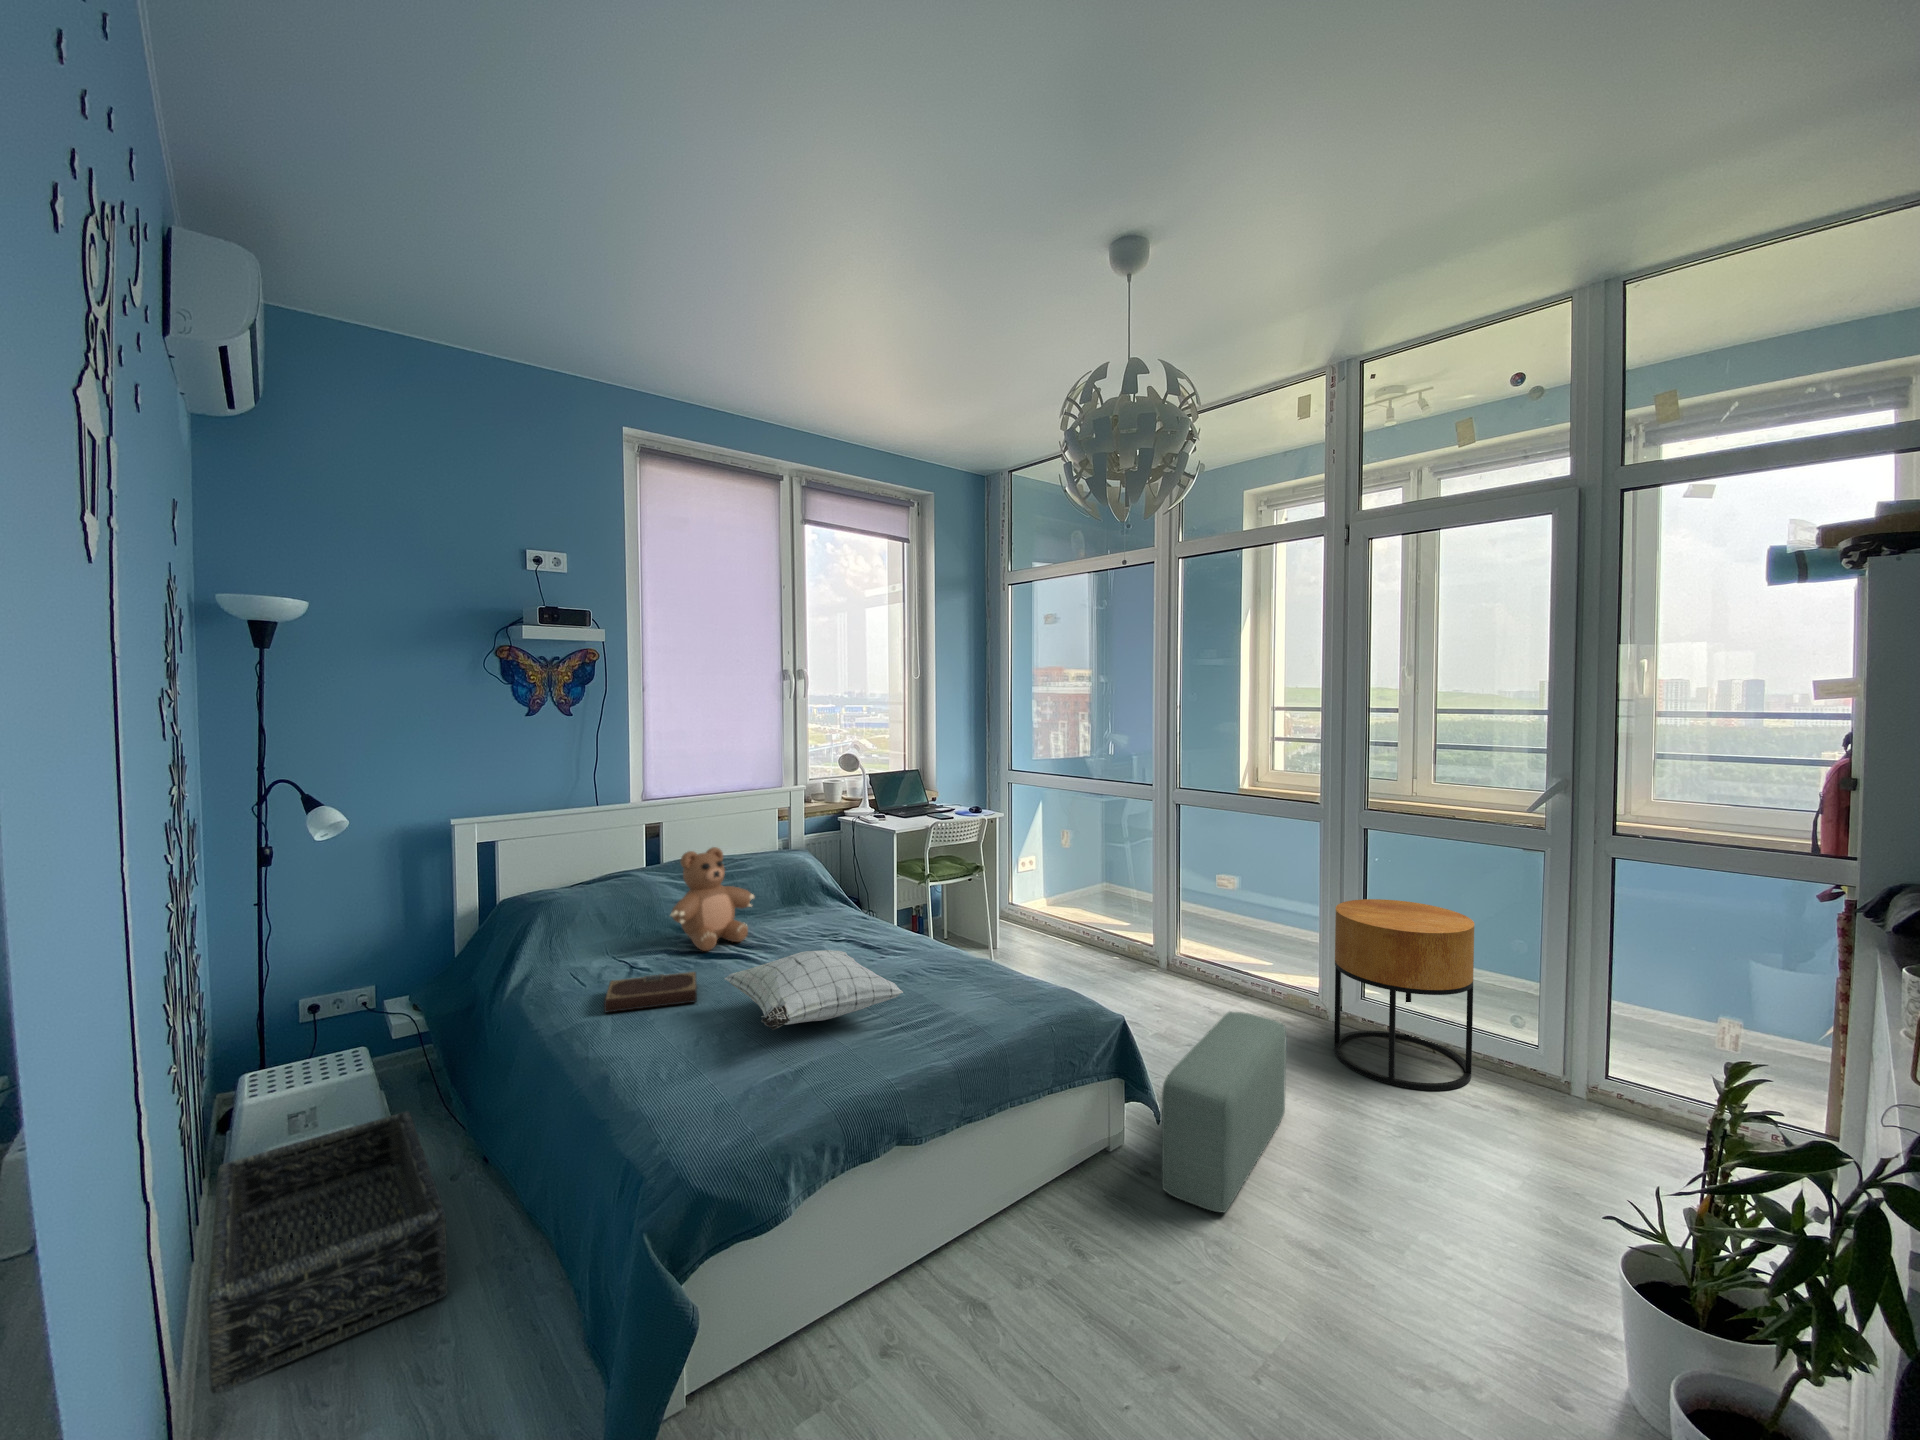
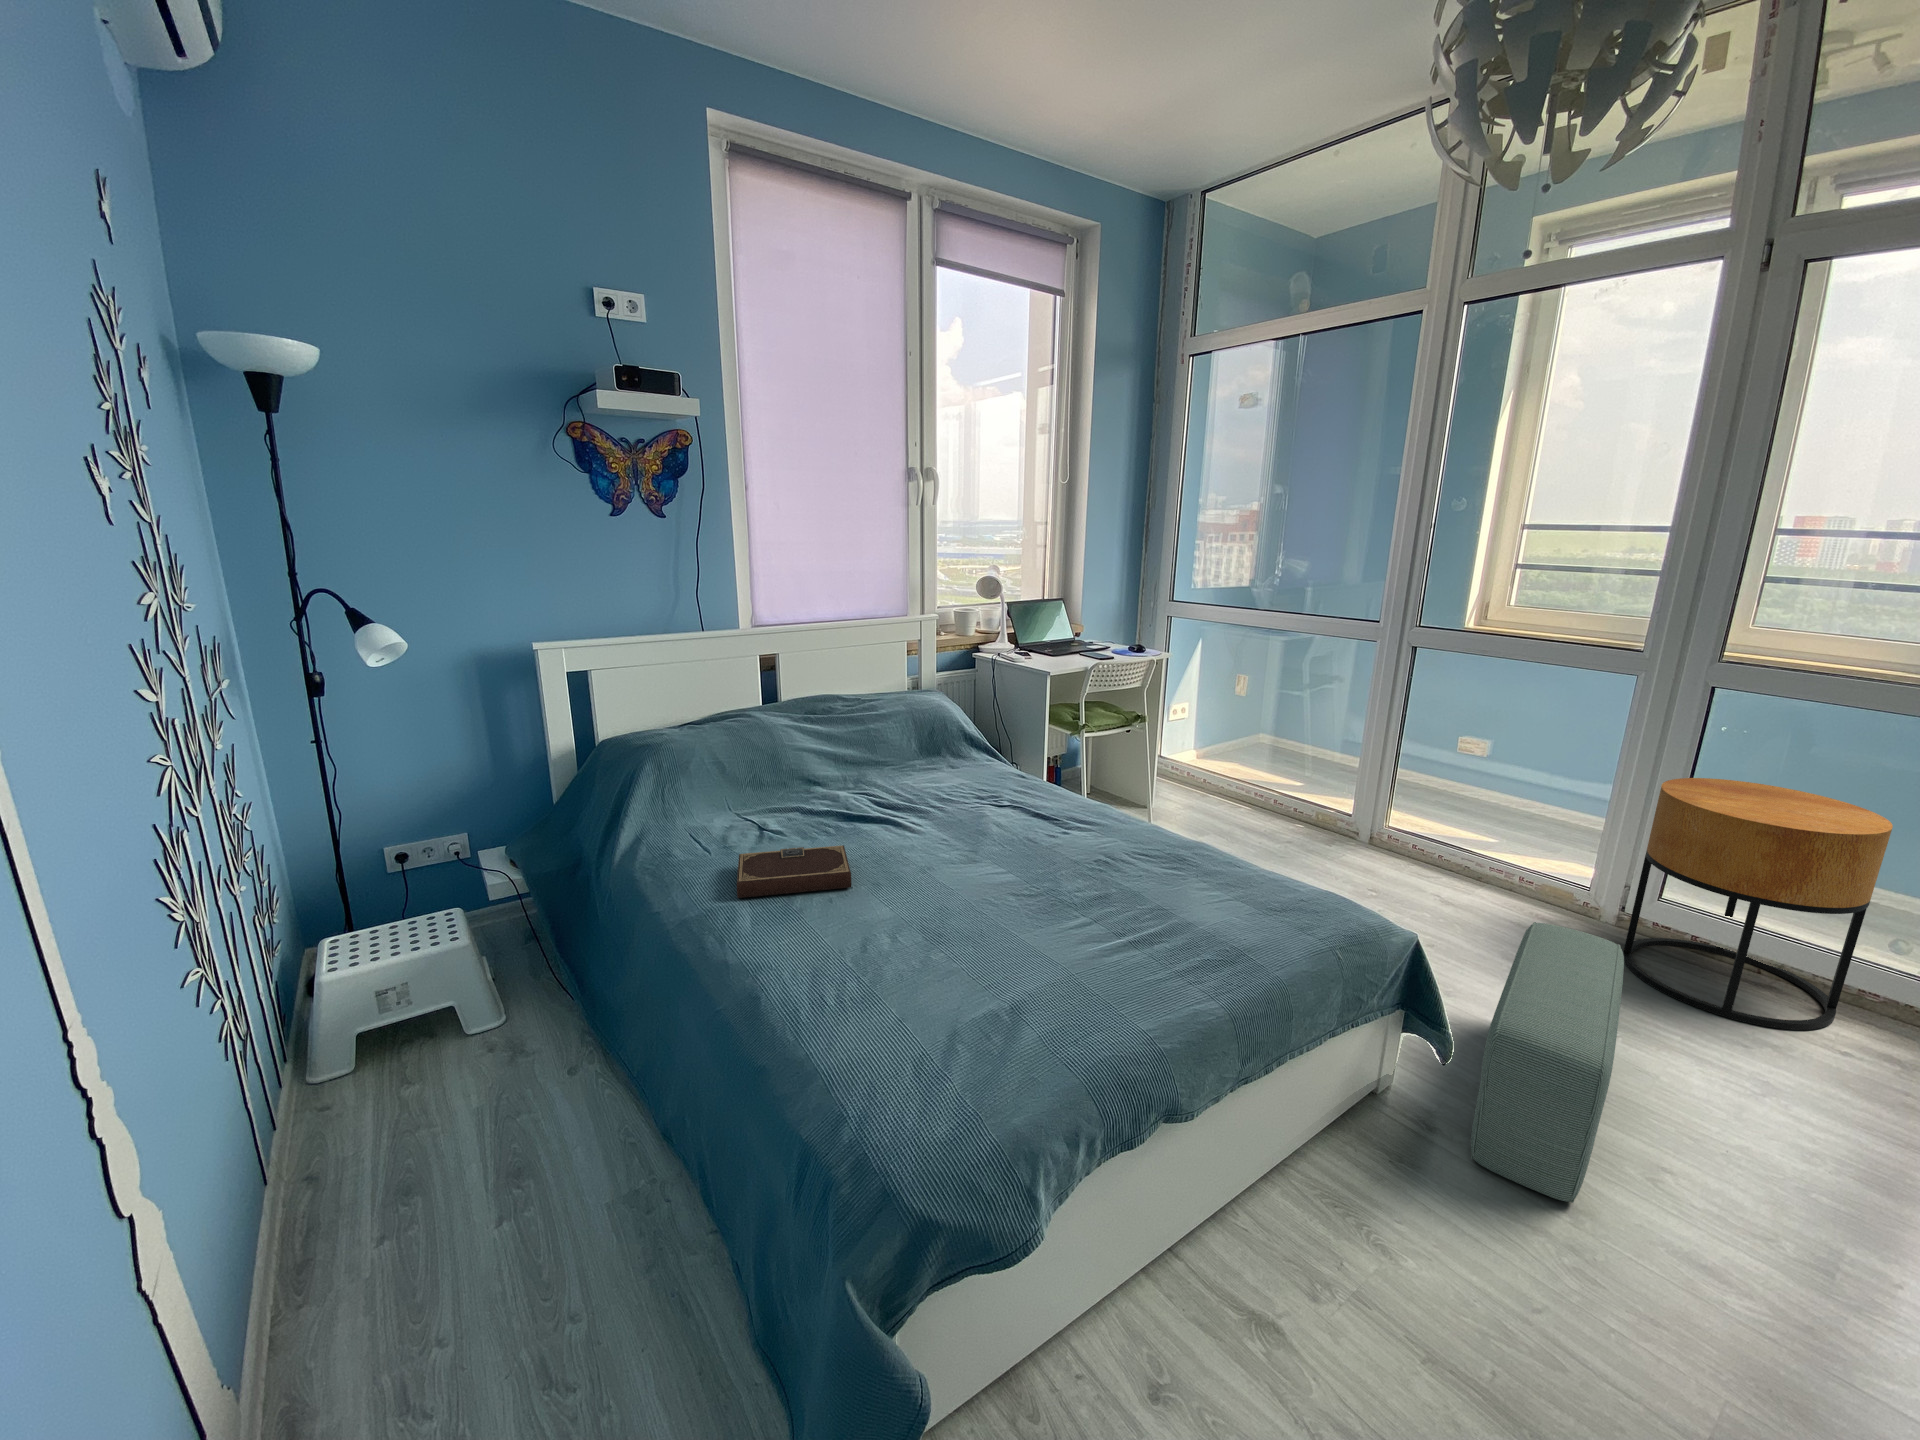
teddy bear: present [671,847,754,951] -> none [802,686,901,814]
pillow: present [725,950,903,1030] -> none [889,830,1139,949]
basket: present [207,1112,448,1393] -> none [262,999,572,1382]

